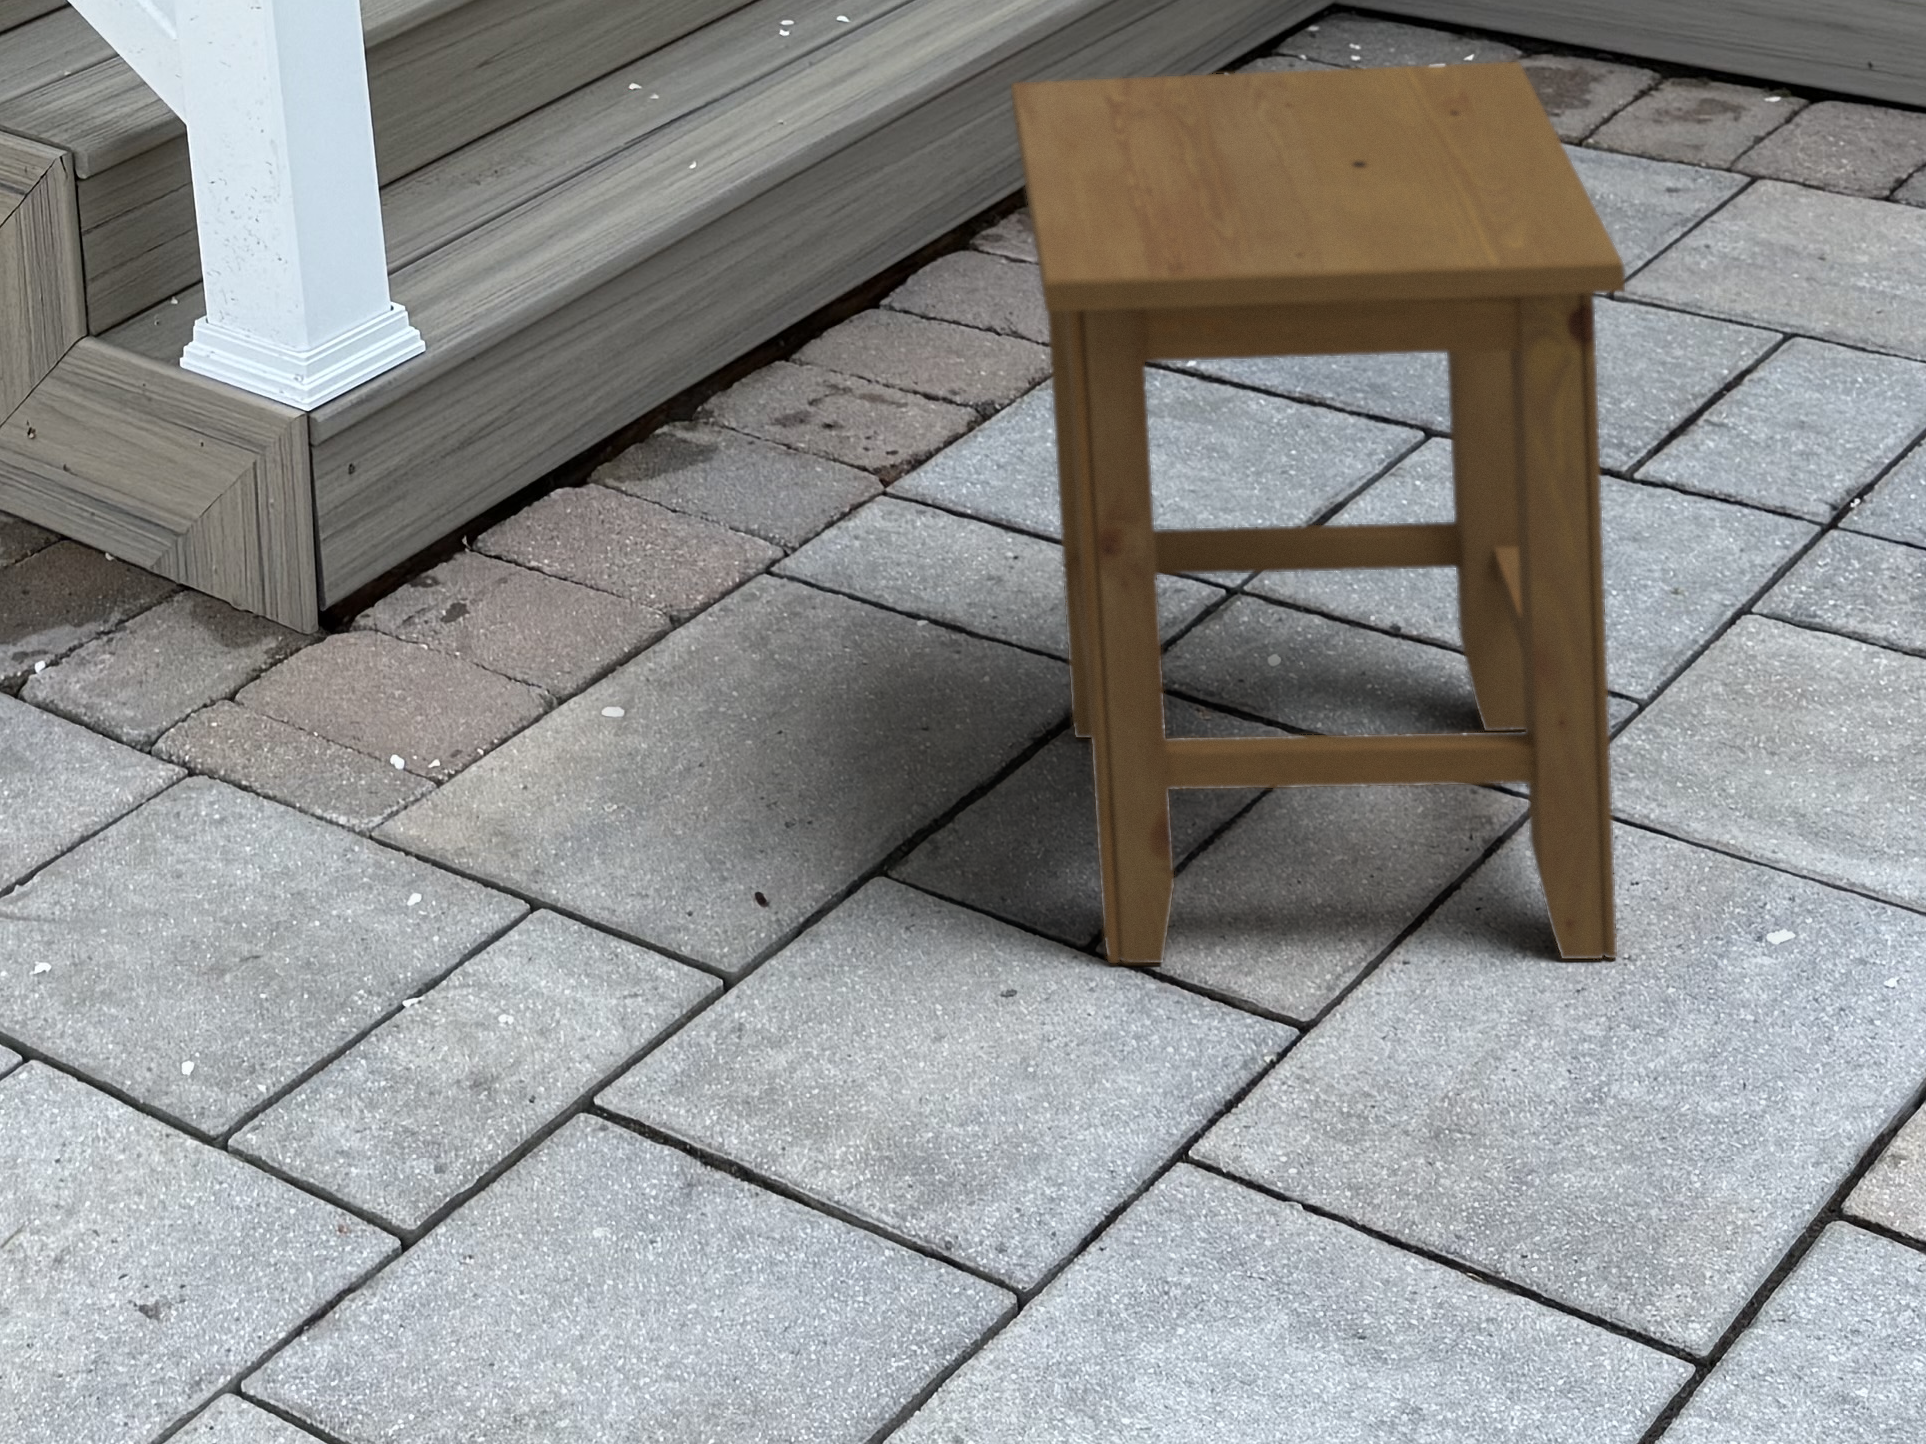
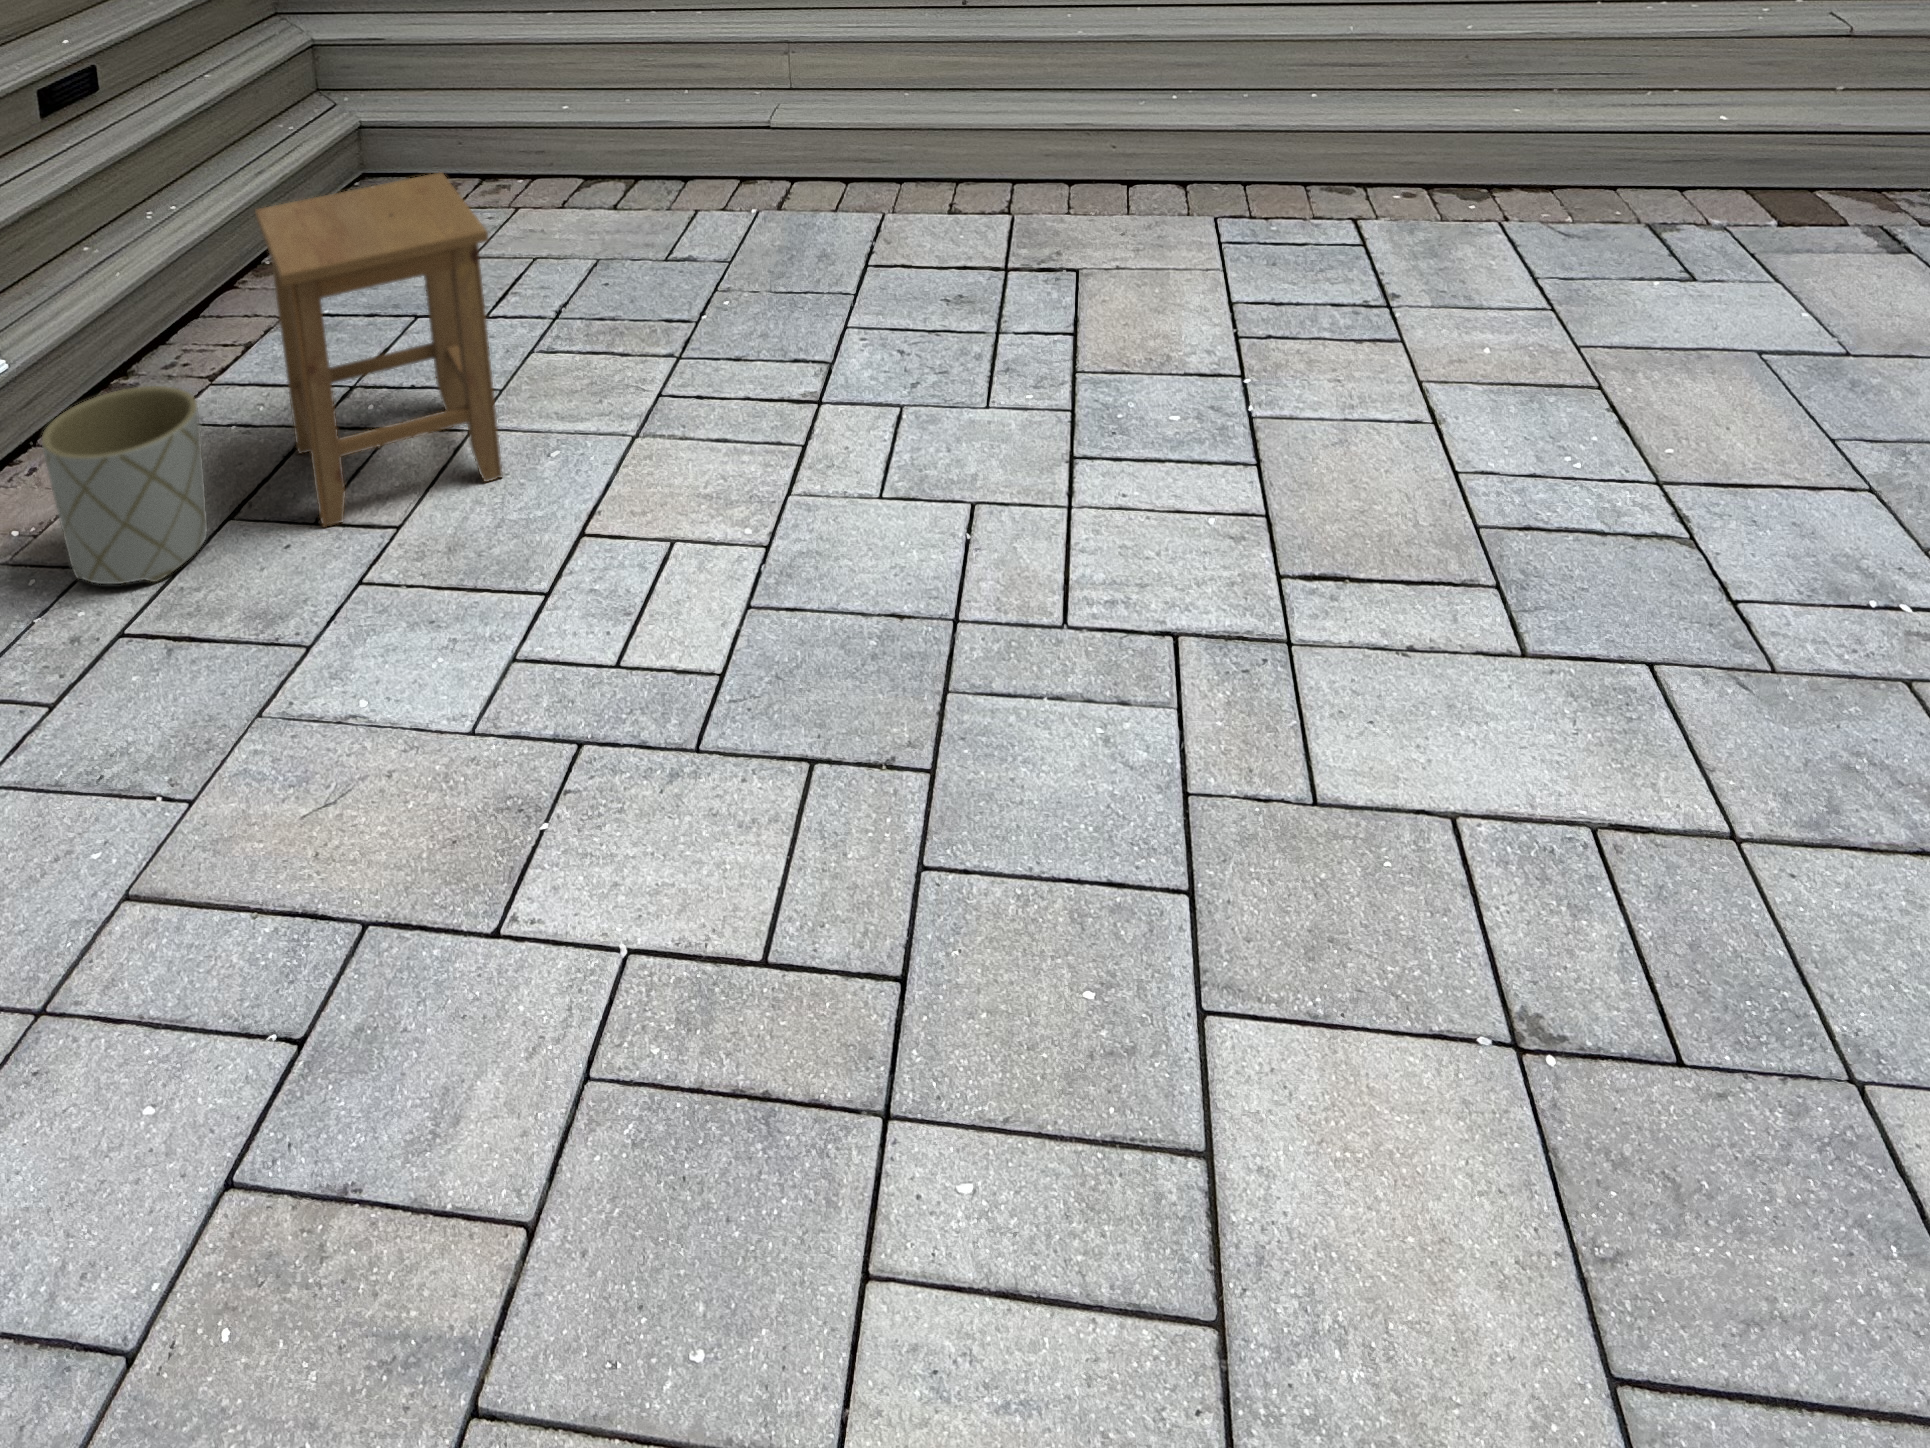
planter: none [456,481,822,988] -> present [42,386,207,584]

